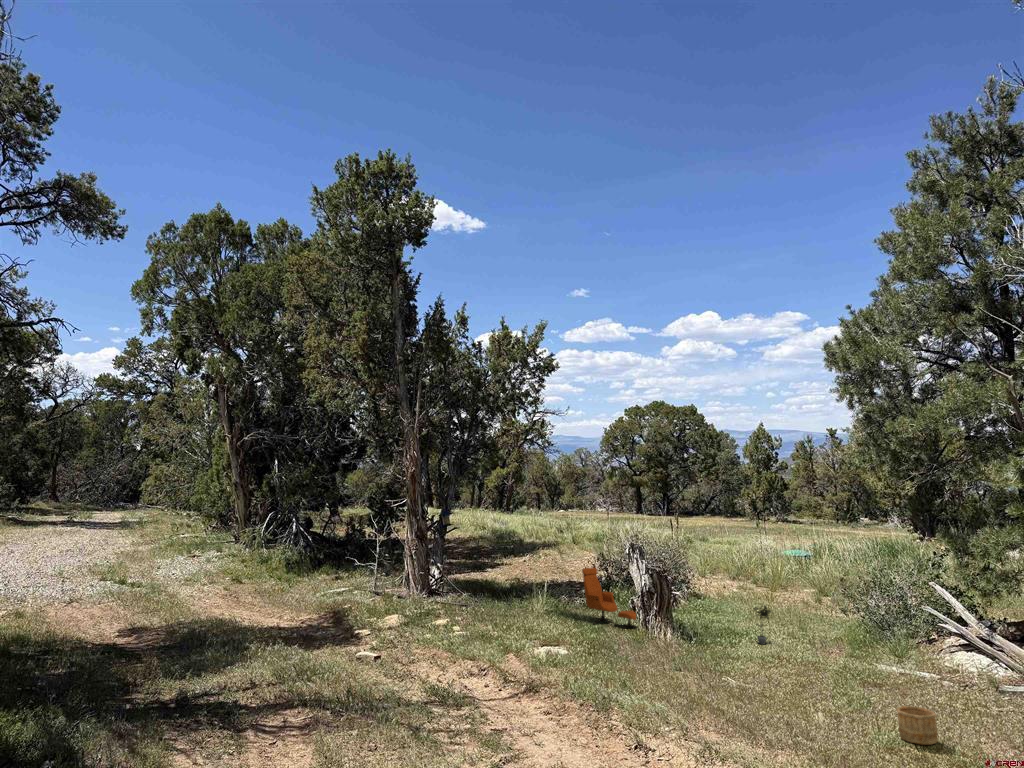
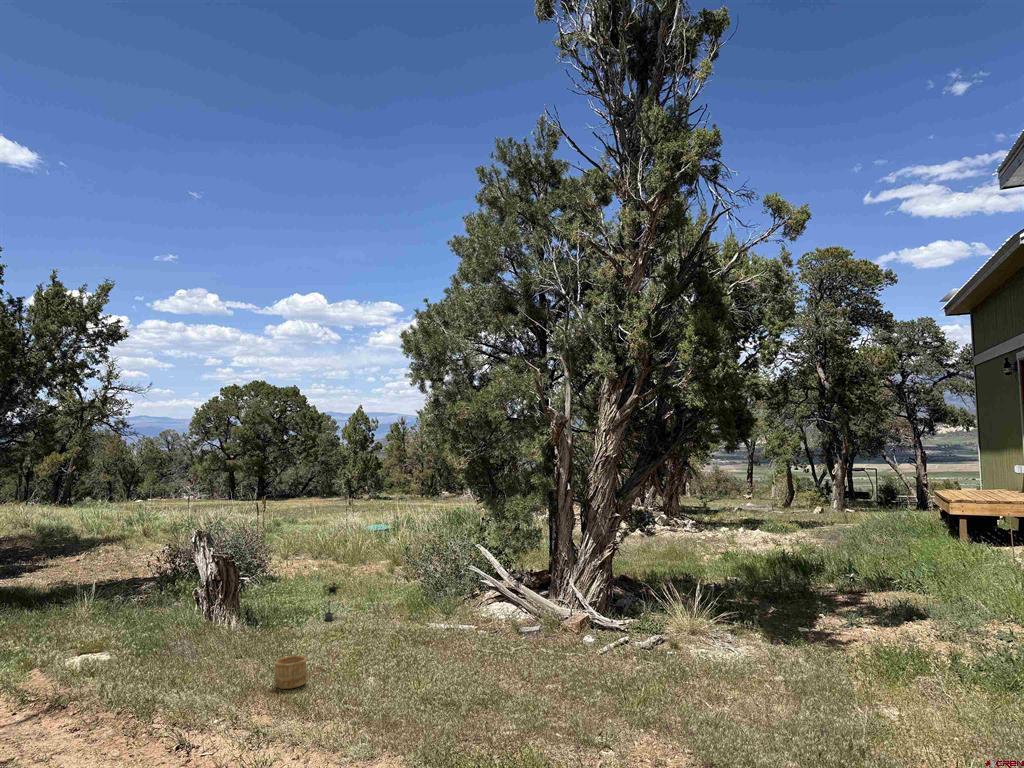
lounge chair: present [582,568,636,629] -> none [131,562,201,628]
wooden bucket: present [896,706,937,745] -> present [275,655,307,689]

